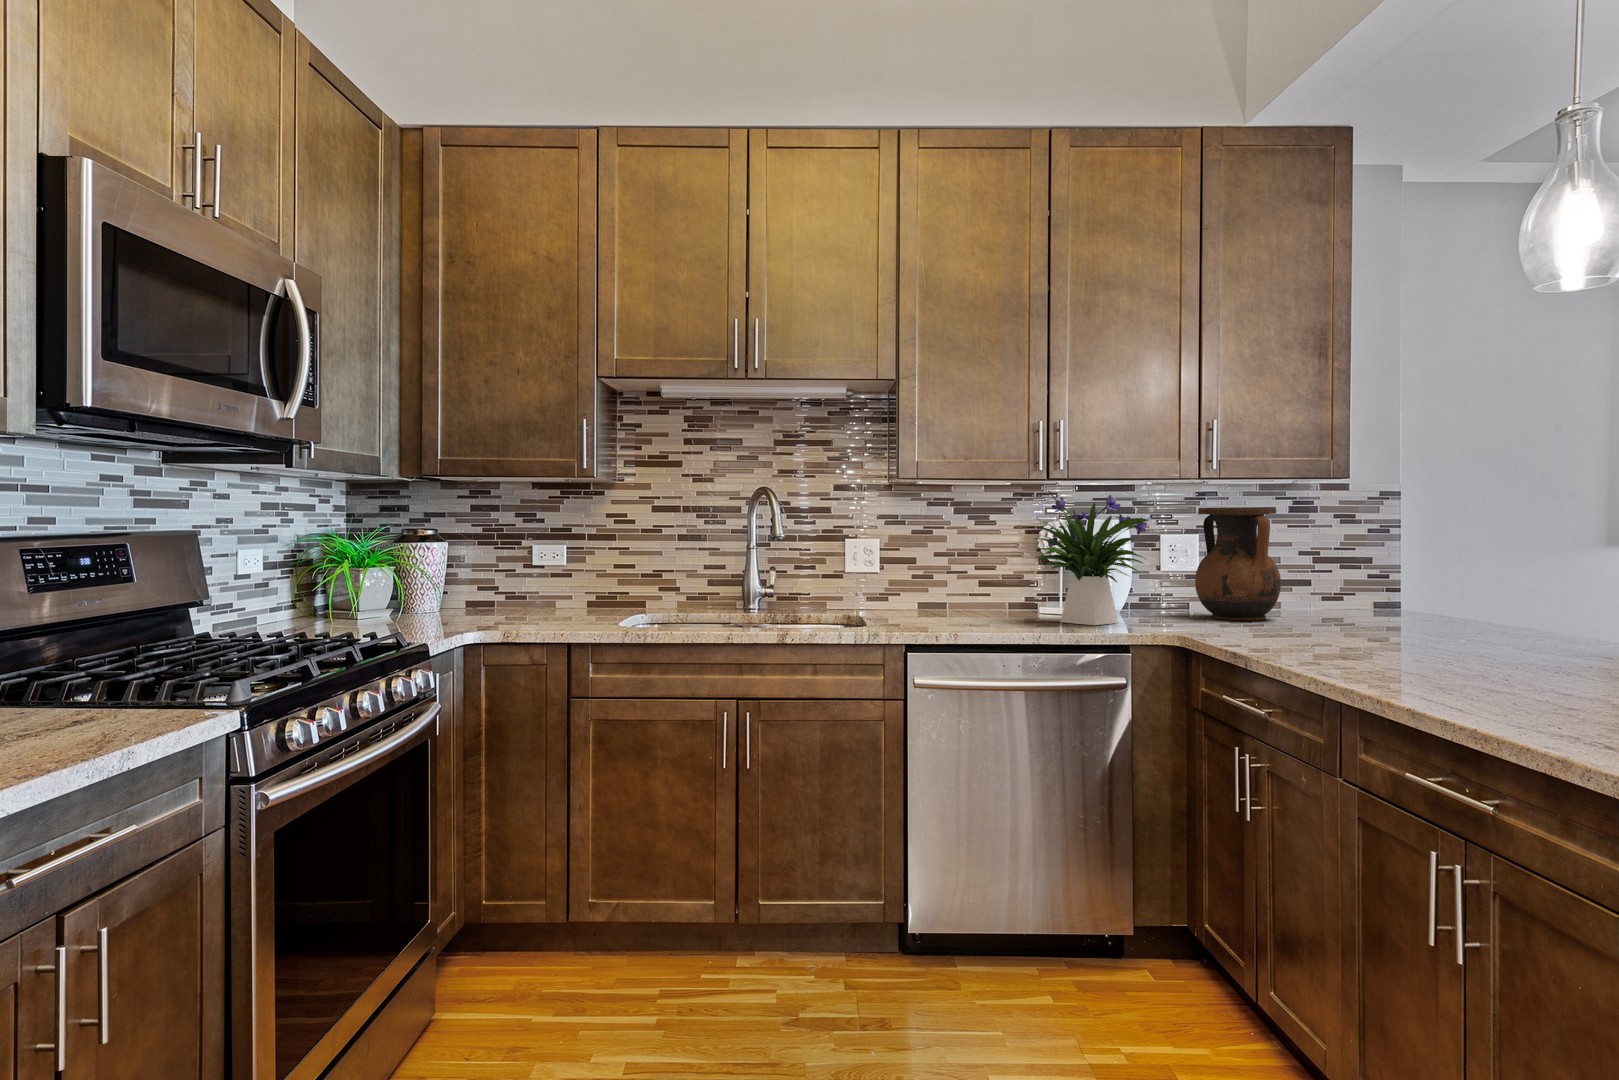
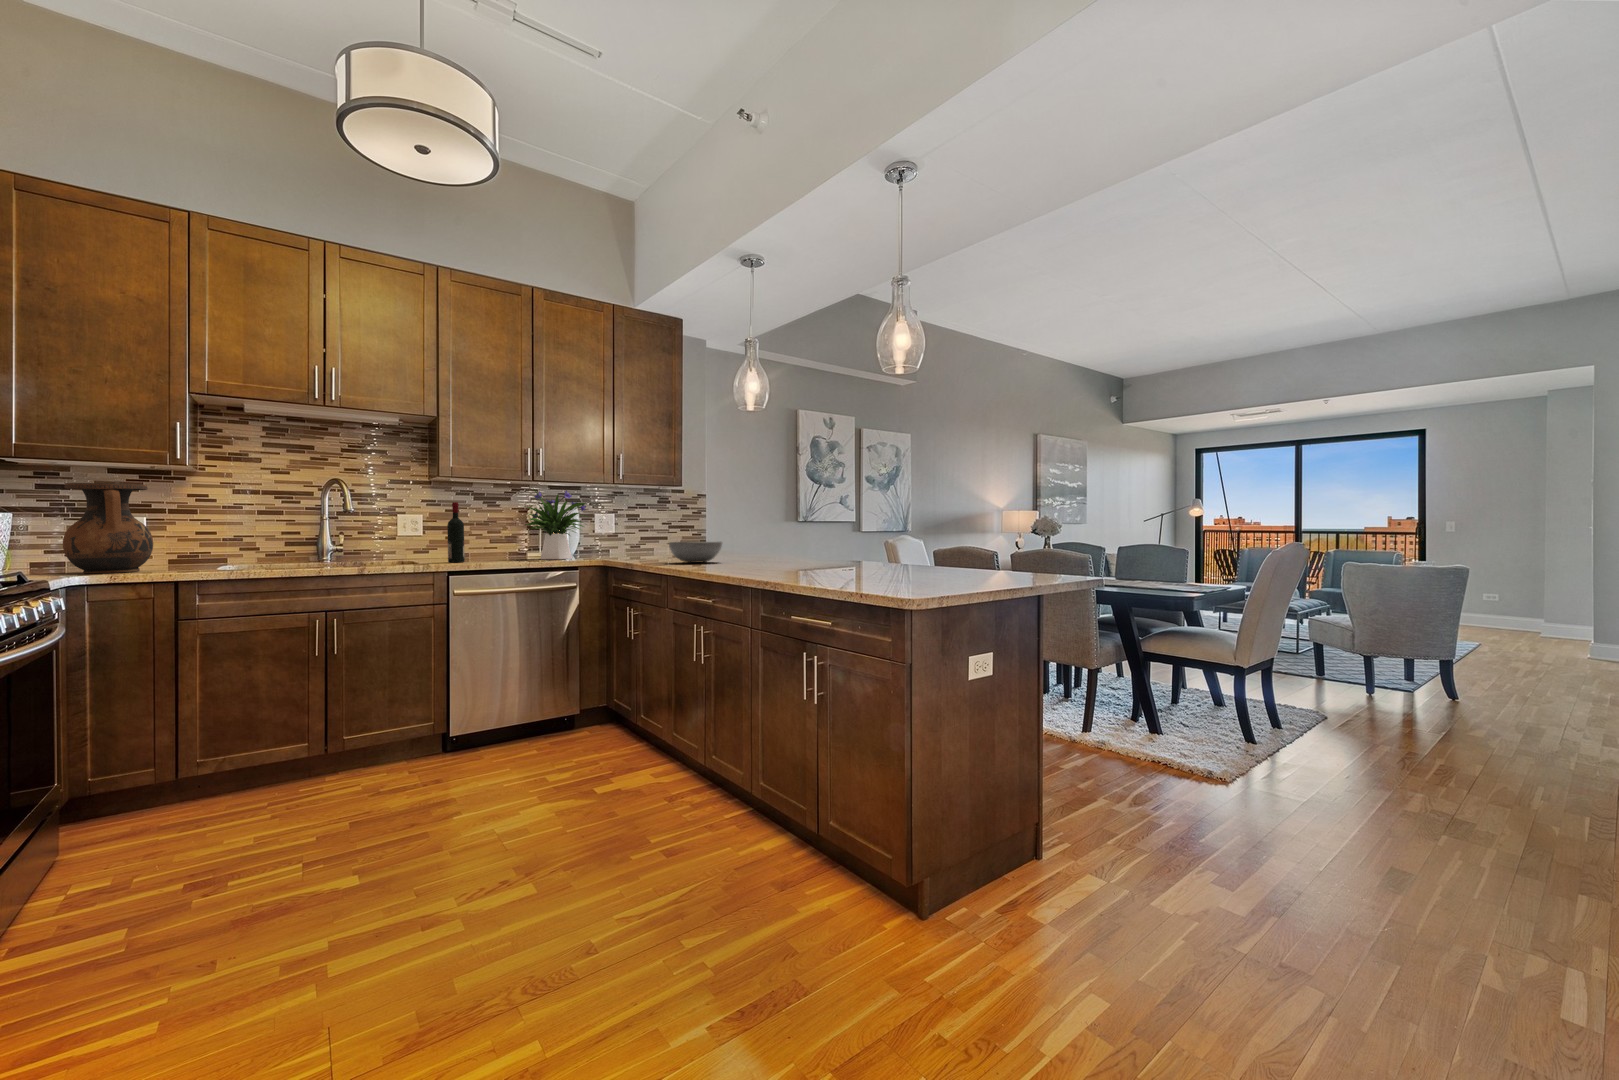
vase: present [1195,507,1281,620] -> present [63,483,153,573]
wine bottle: none [910,522,935,625] -> present [447,502,465,562]
bowl: none [1361,621,1526,680] -> present [669,542,722,563]

